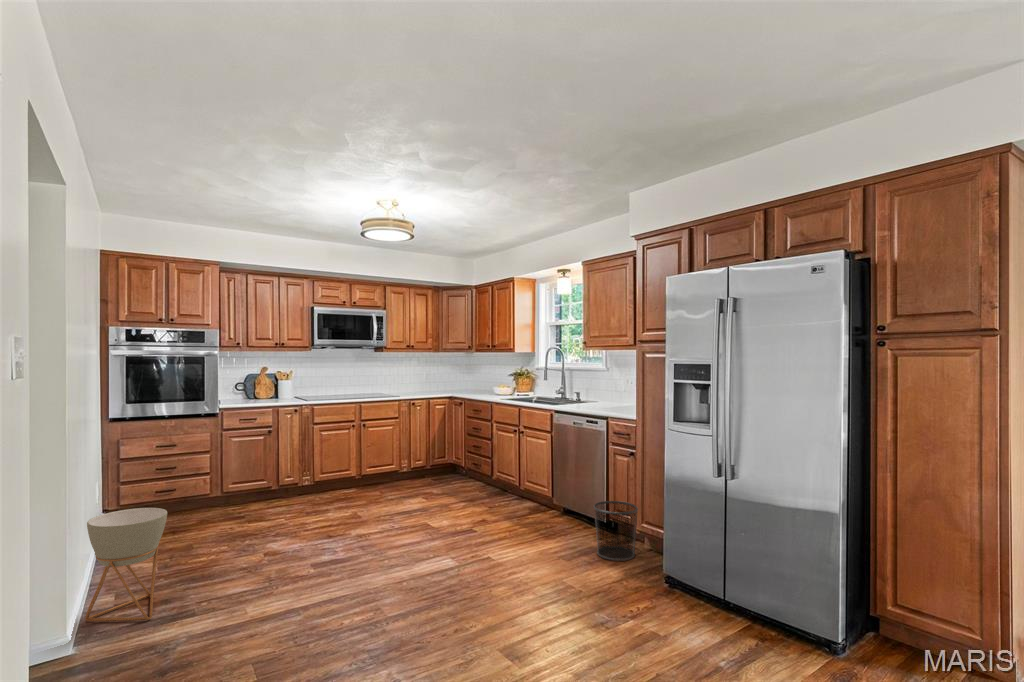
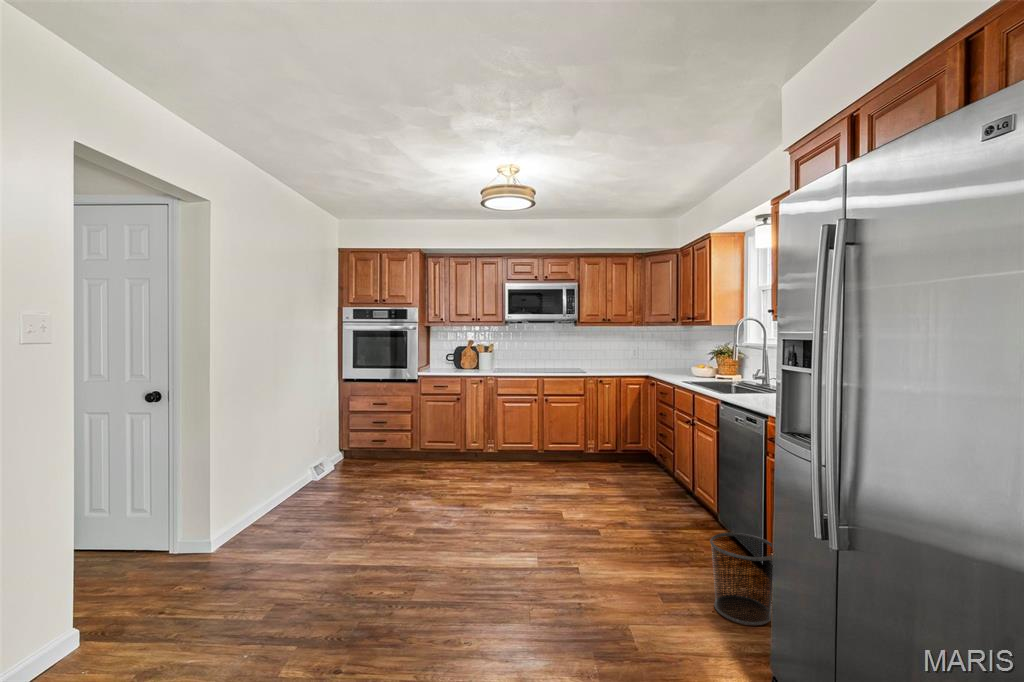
planter: present [85,508,167,622] -> none [234,454,293,547]

